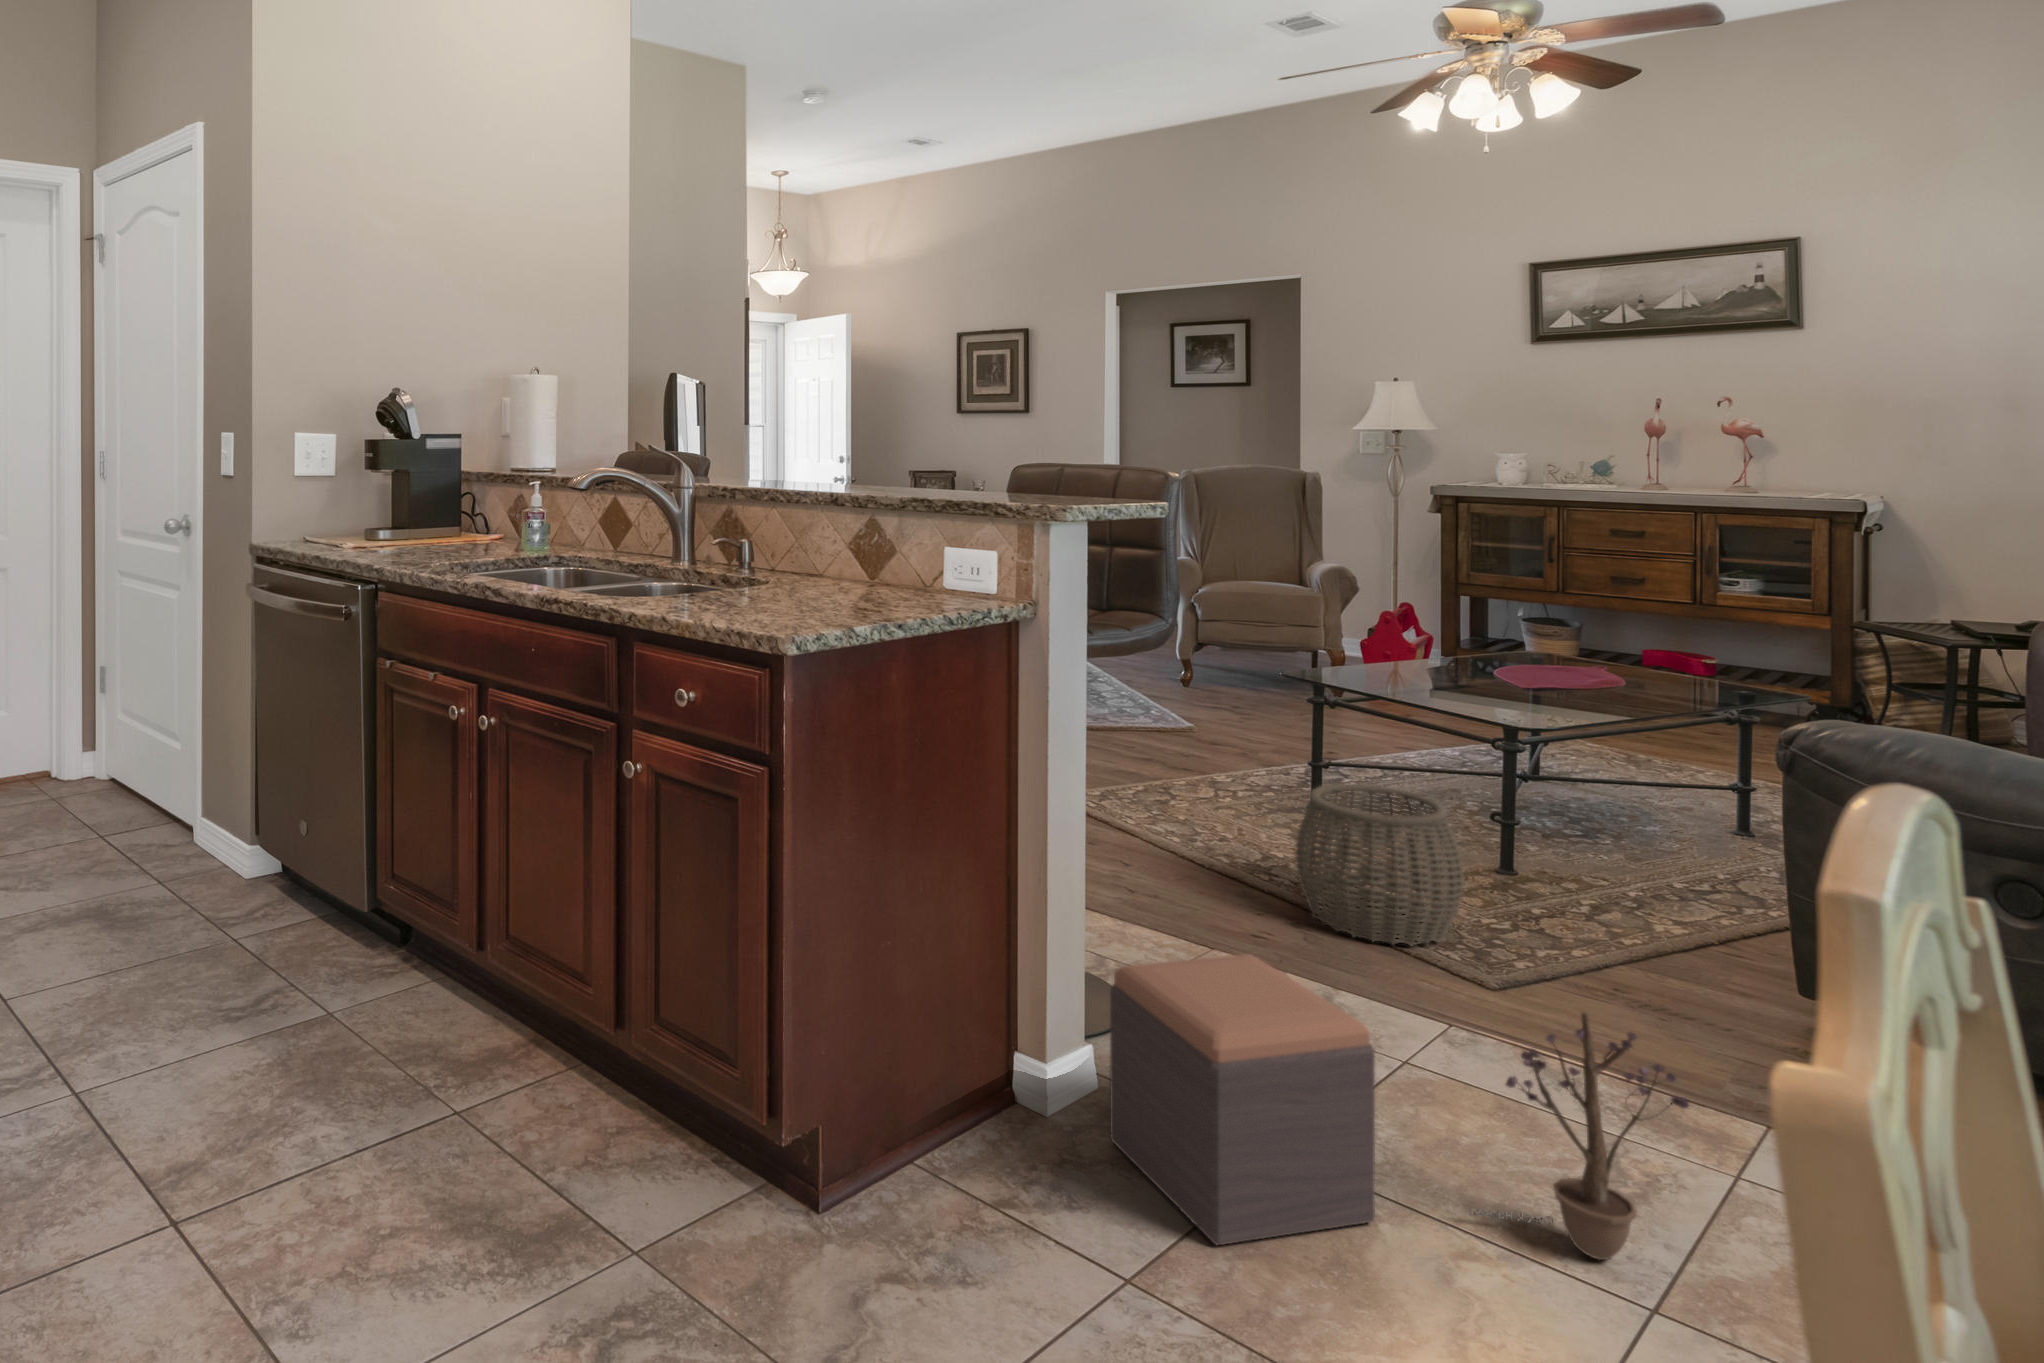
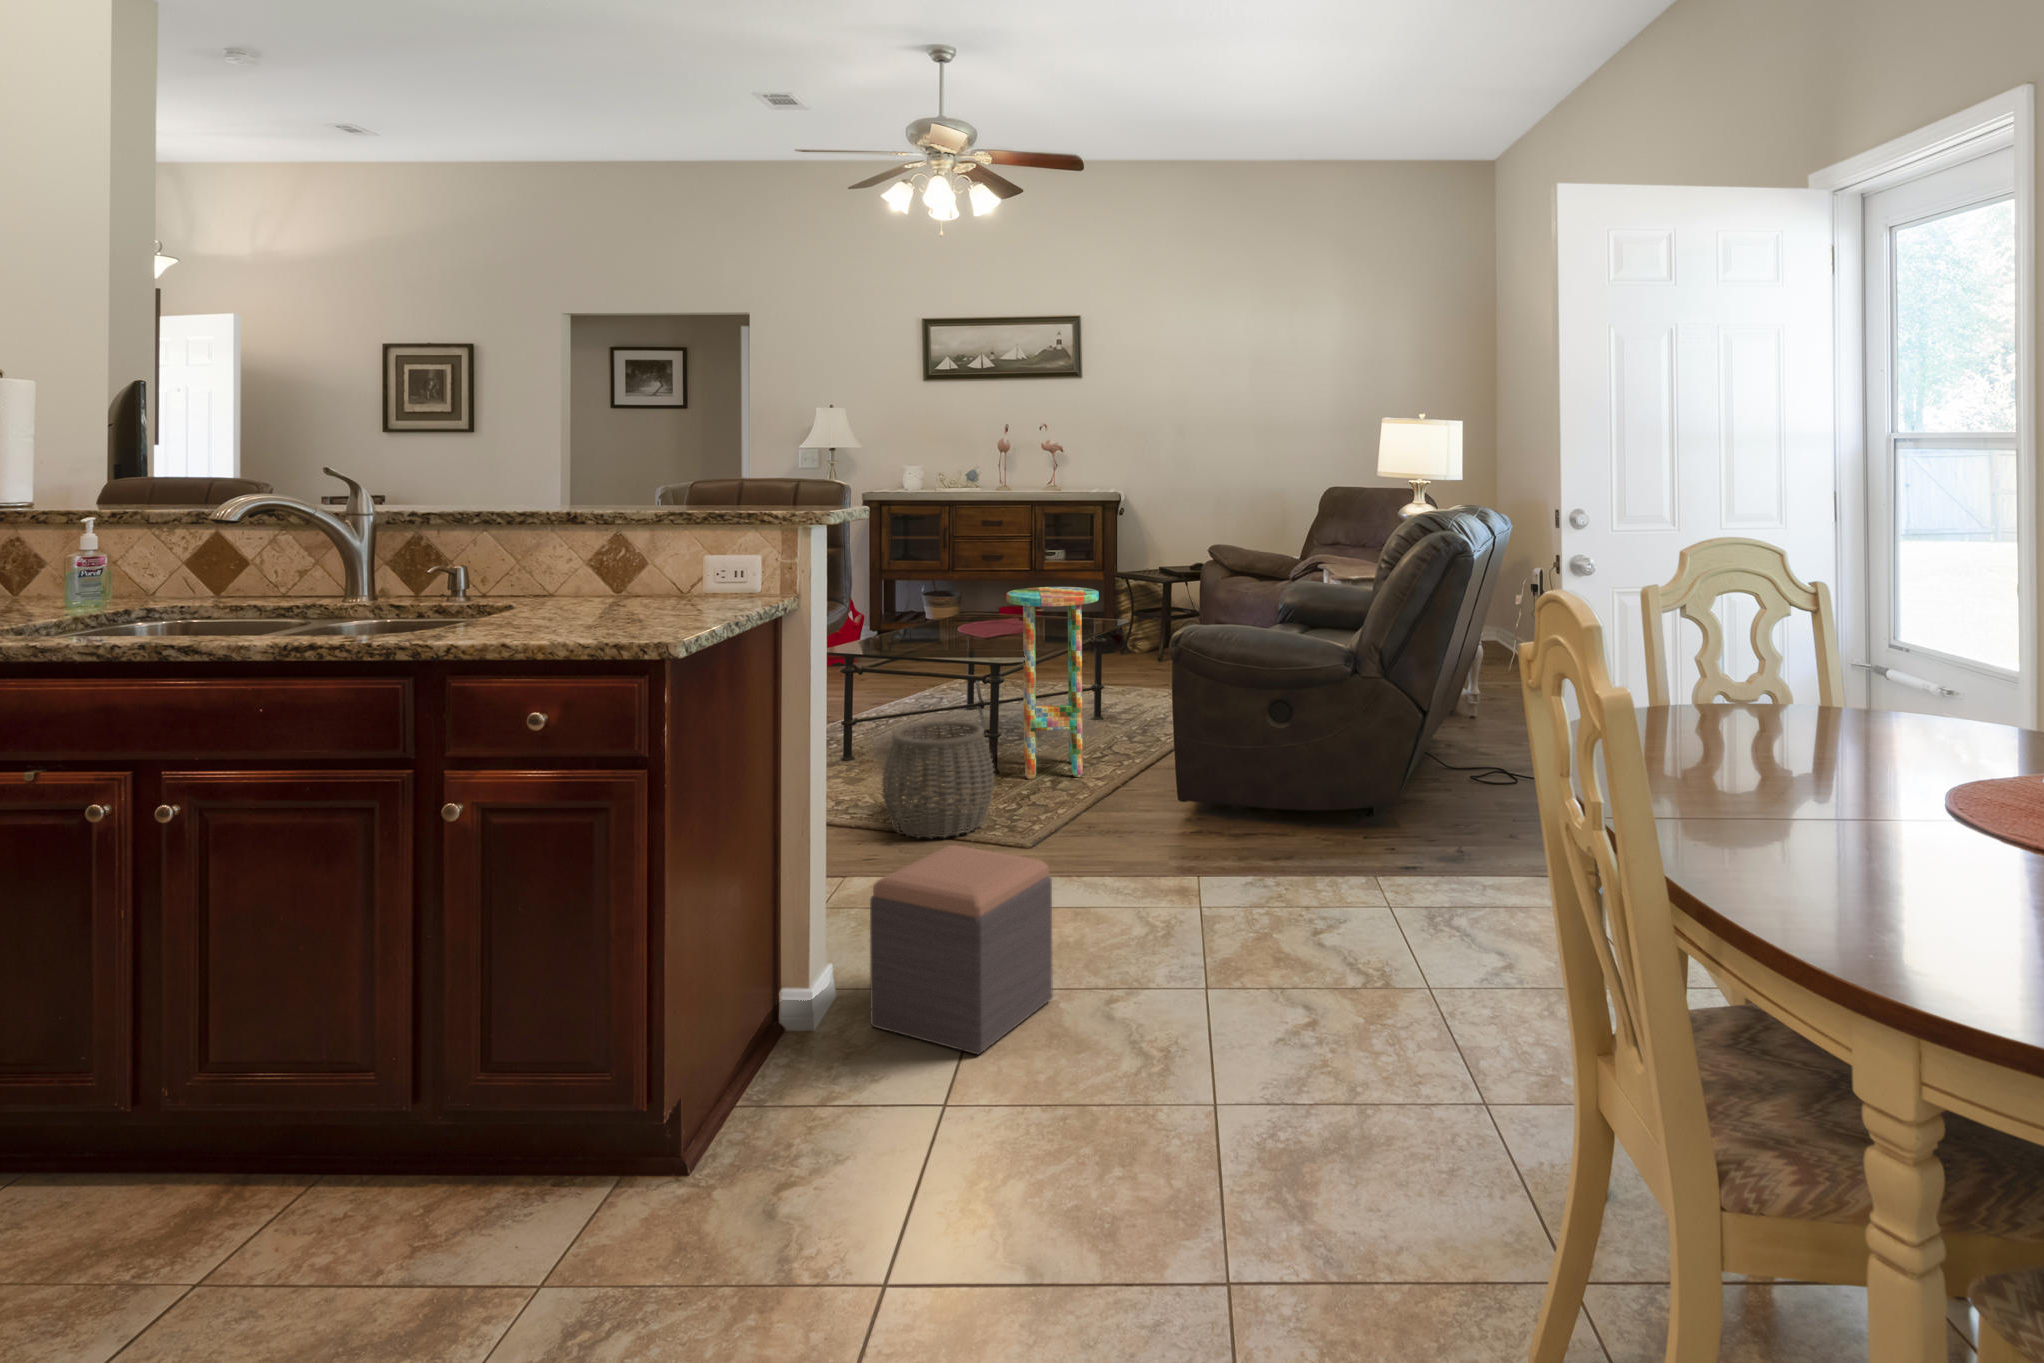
side table: none [1533,631,1702,918] -> present [1006,587,1099,779]
decorative plant: present [1470,1013,1688,1260] -> none [1096,813,1199,971]

